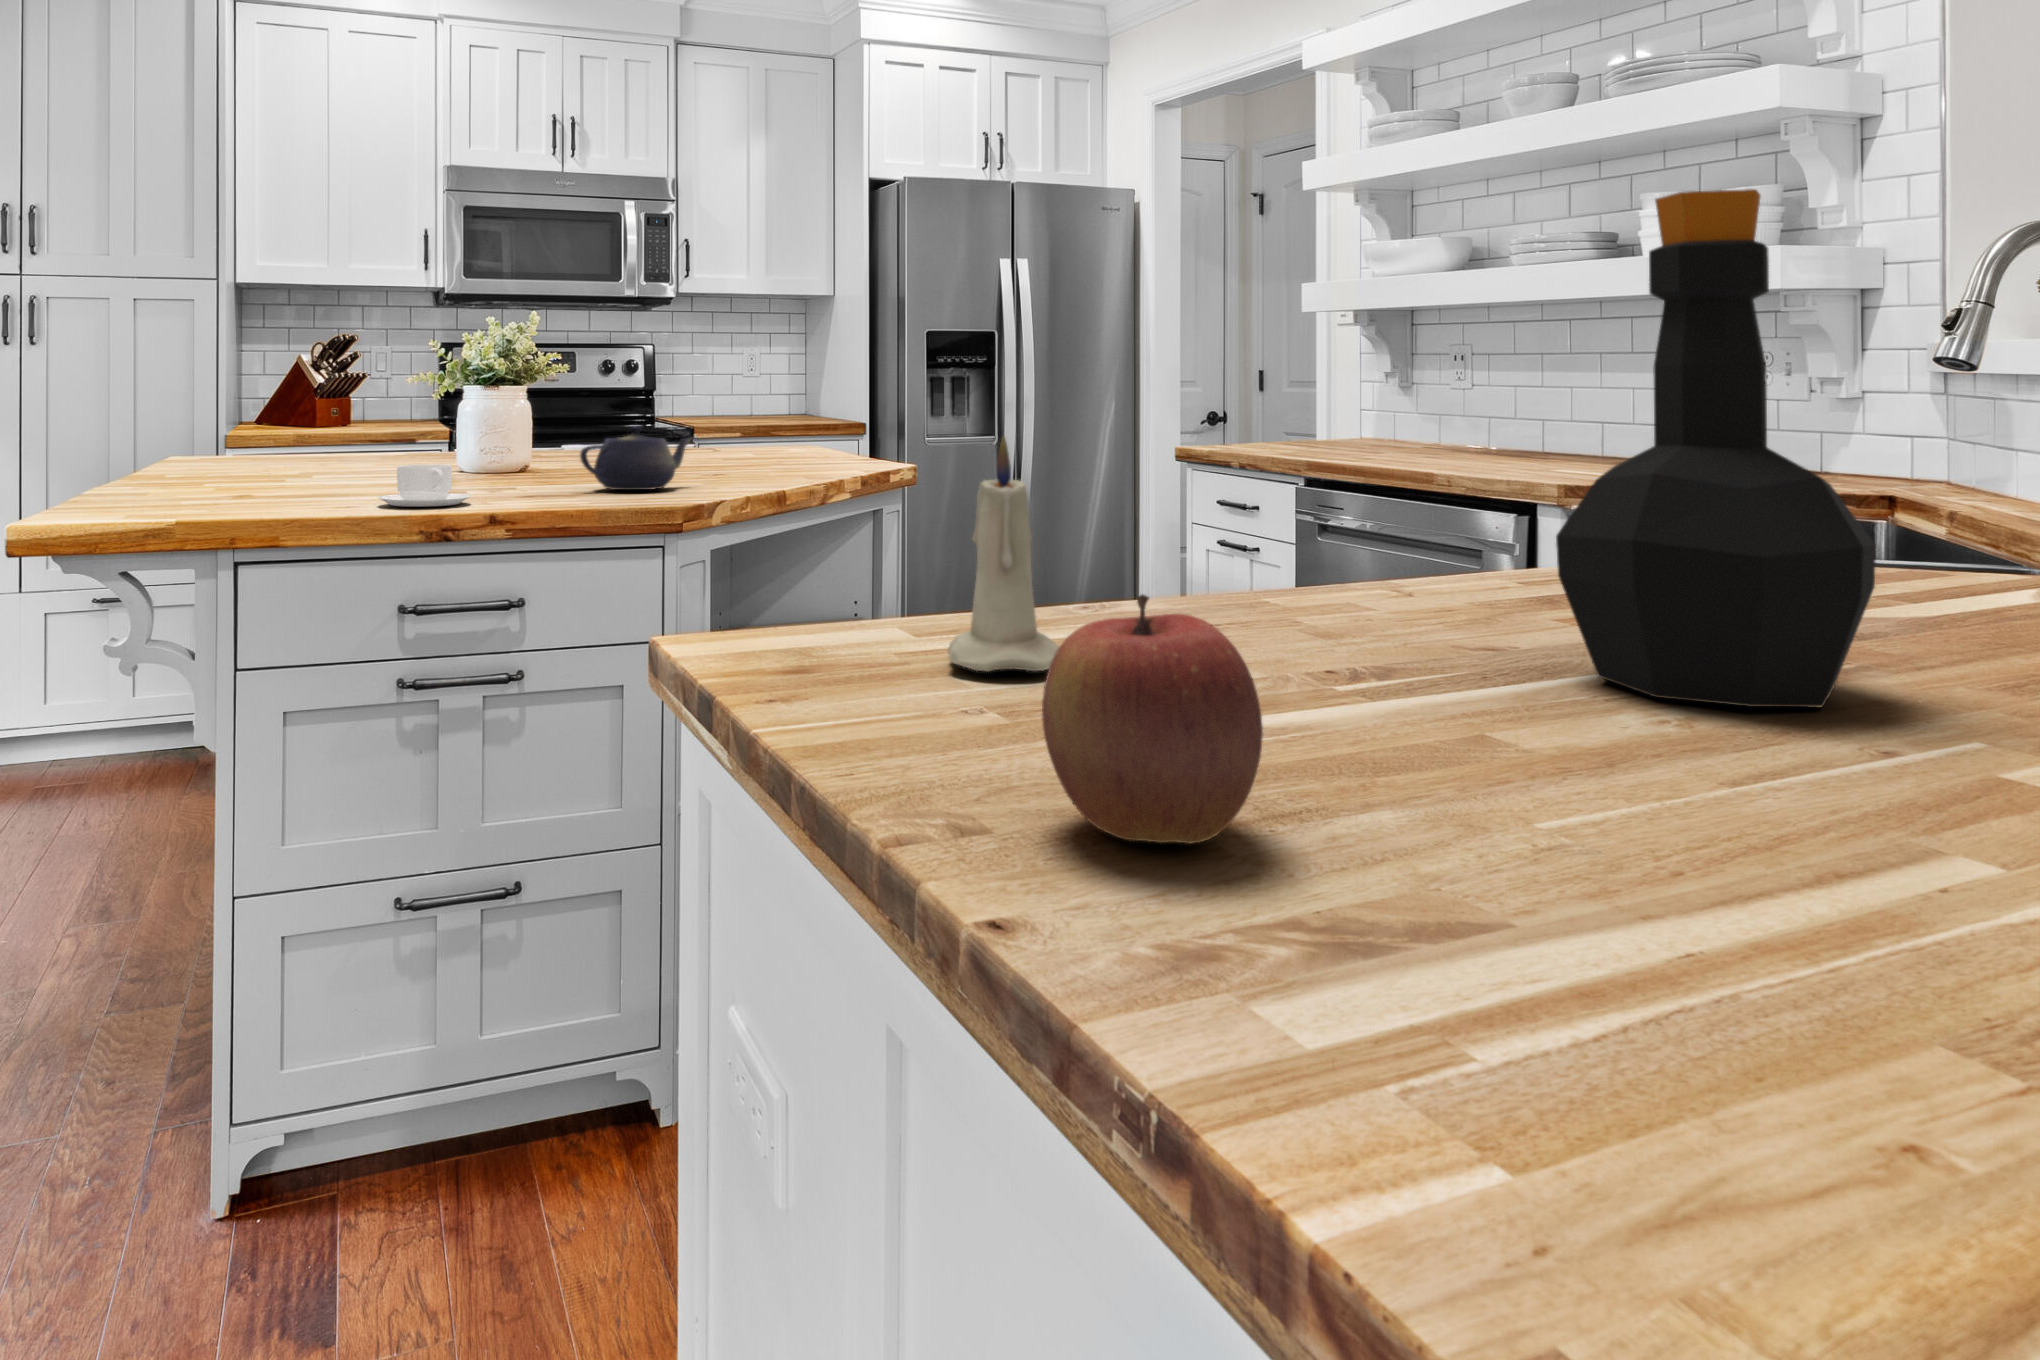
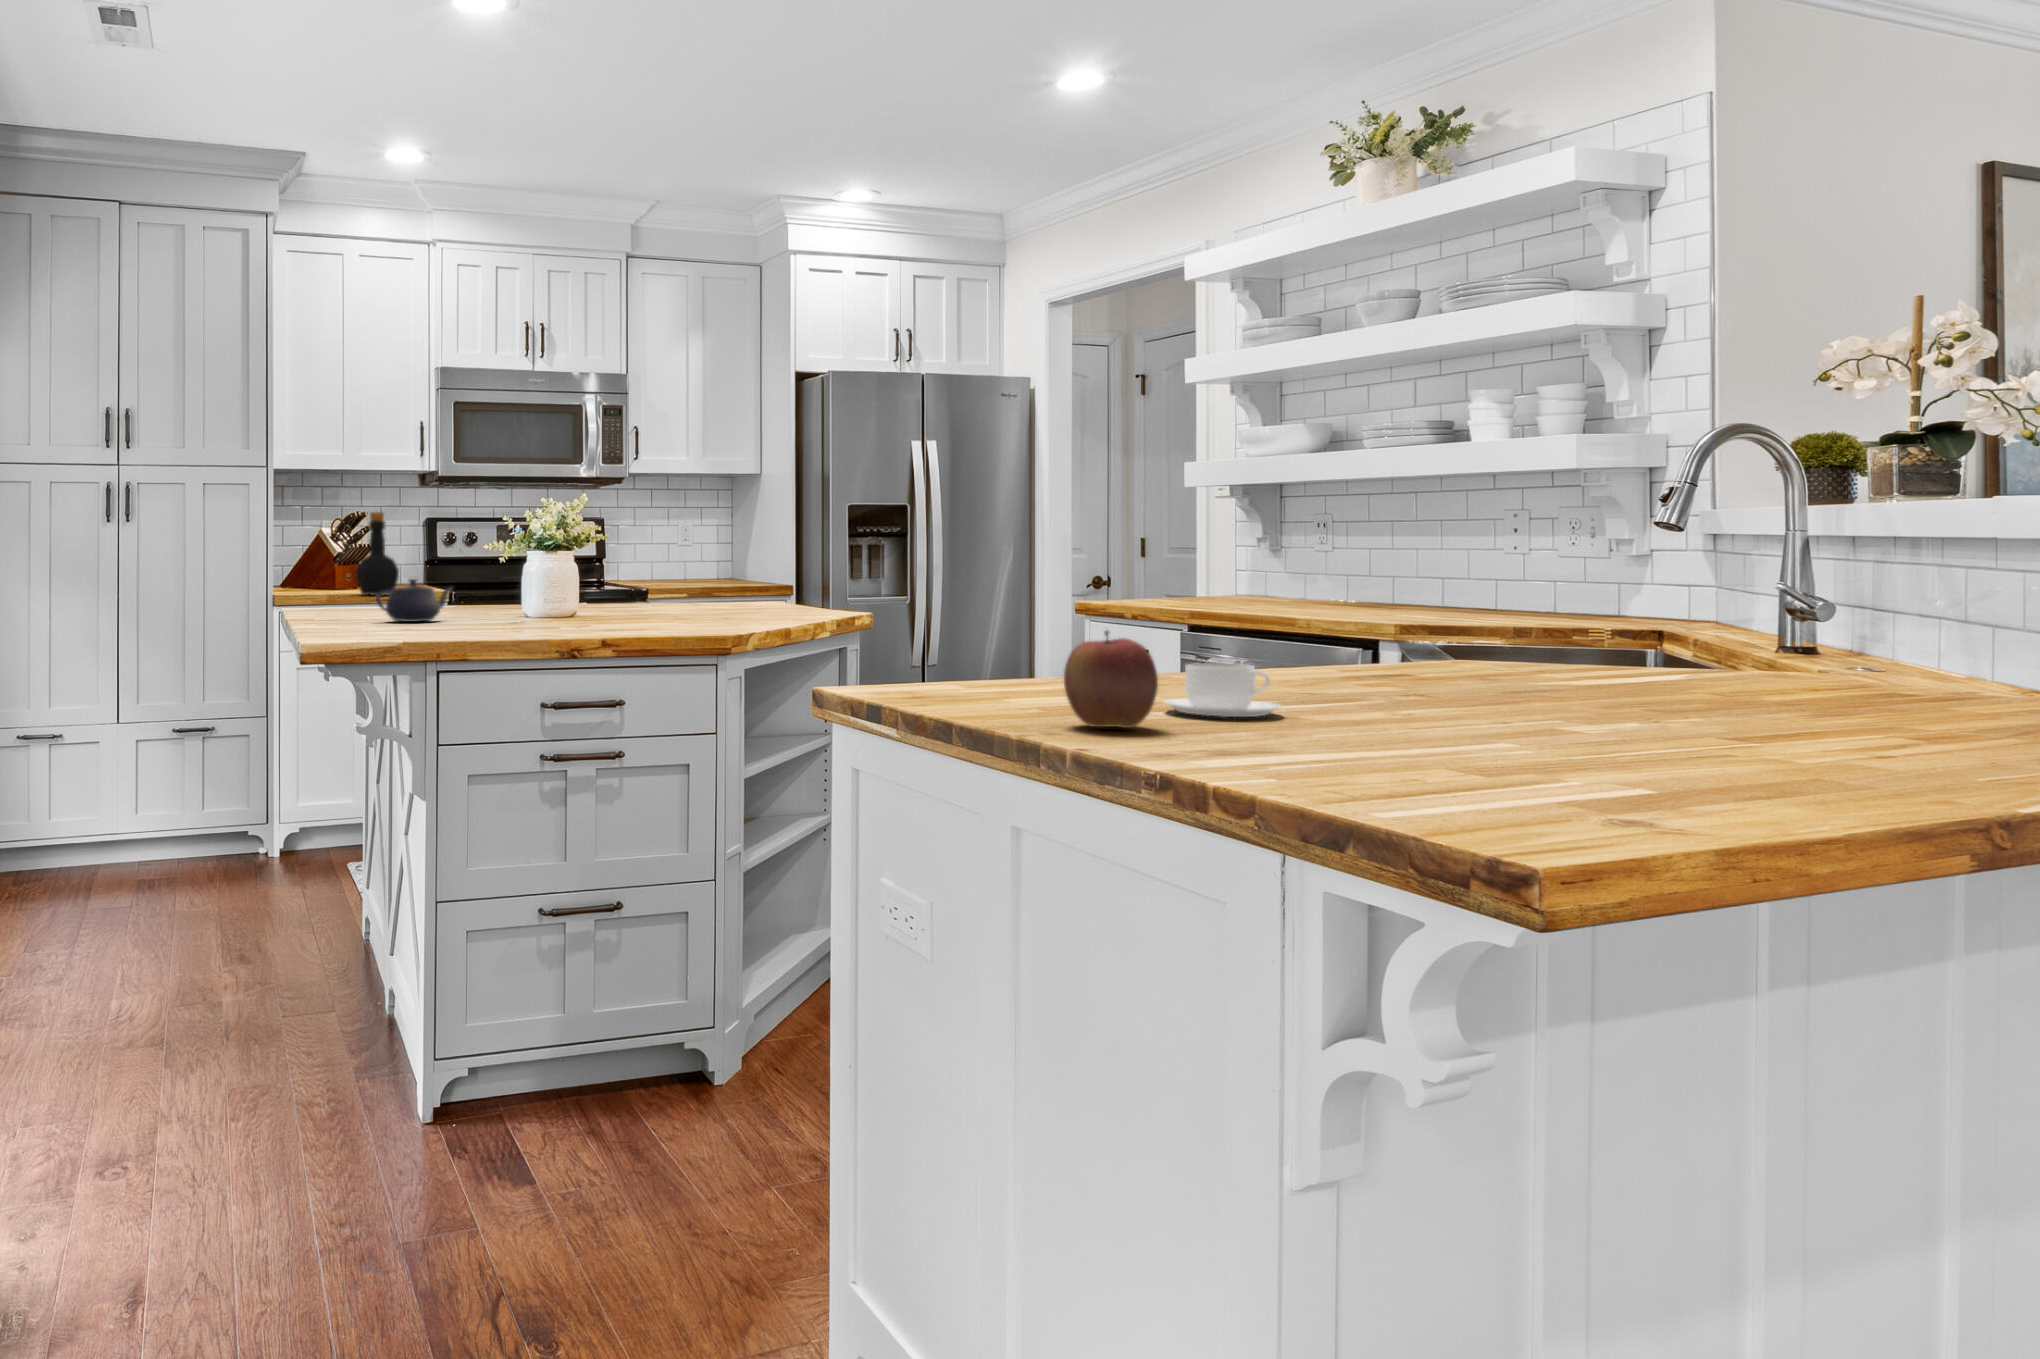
bottle: present [1556,189,1876,708] -> present [356,512,399,596]
teapot: present [580,425,691,490] -> present [376,579,451,622]
candle: present [948,436,1059,672] -> none [983,571,1049,693]
coffee cup: present [378,465,471,507] -> present [1164,663,1281,717]

